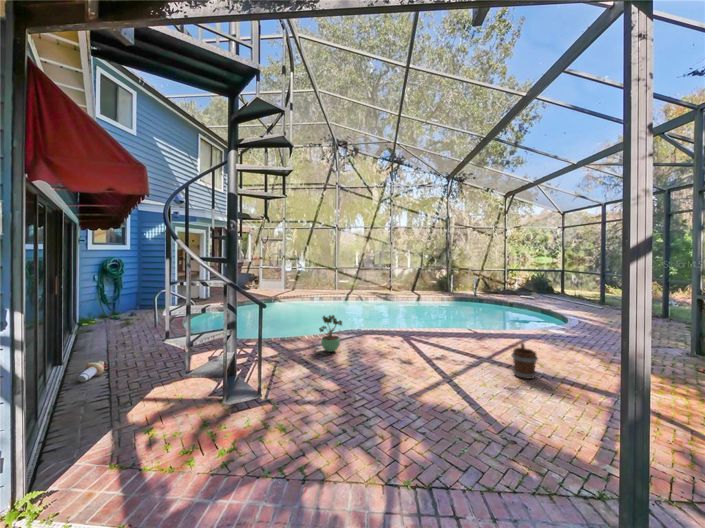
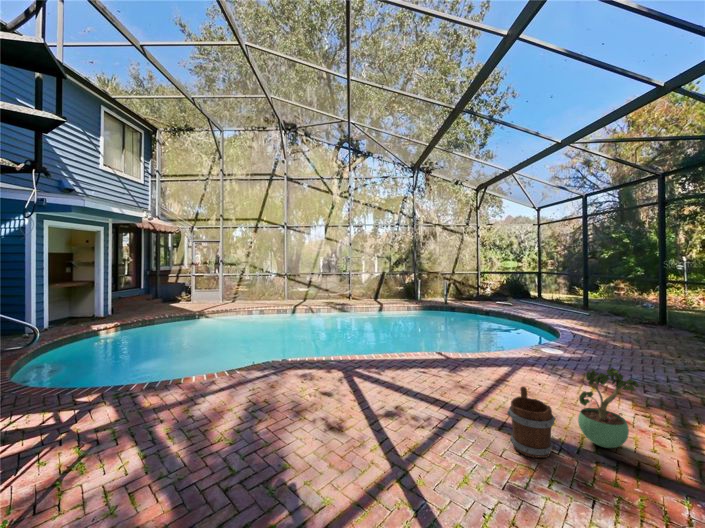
potted plant: present [319,315,342,352] -> present [578,368,639,448]

